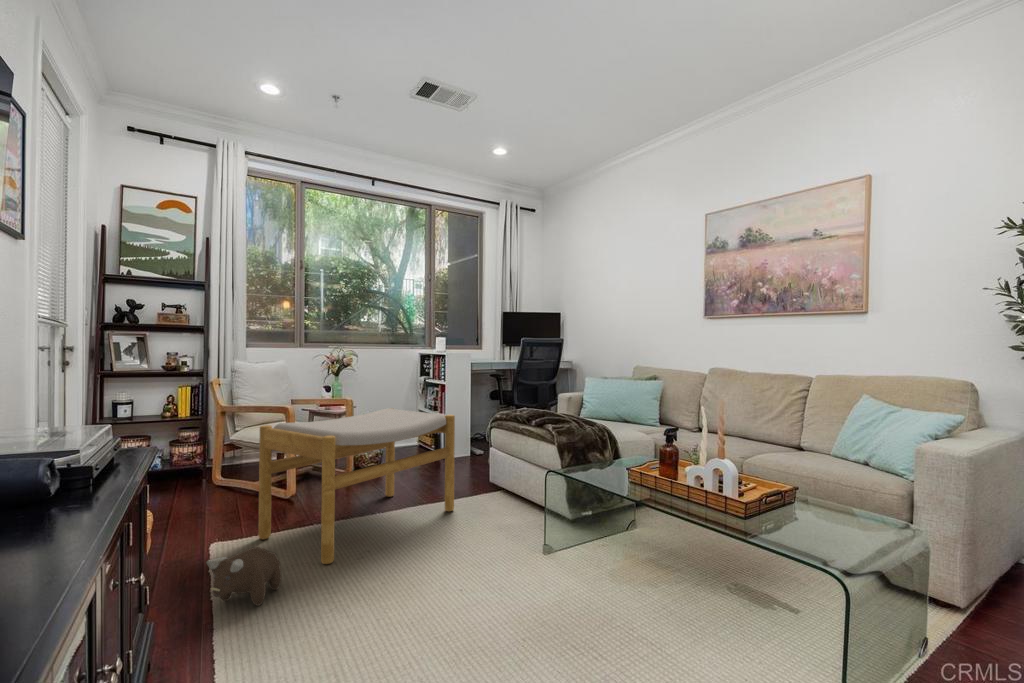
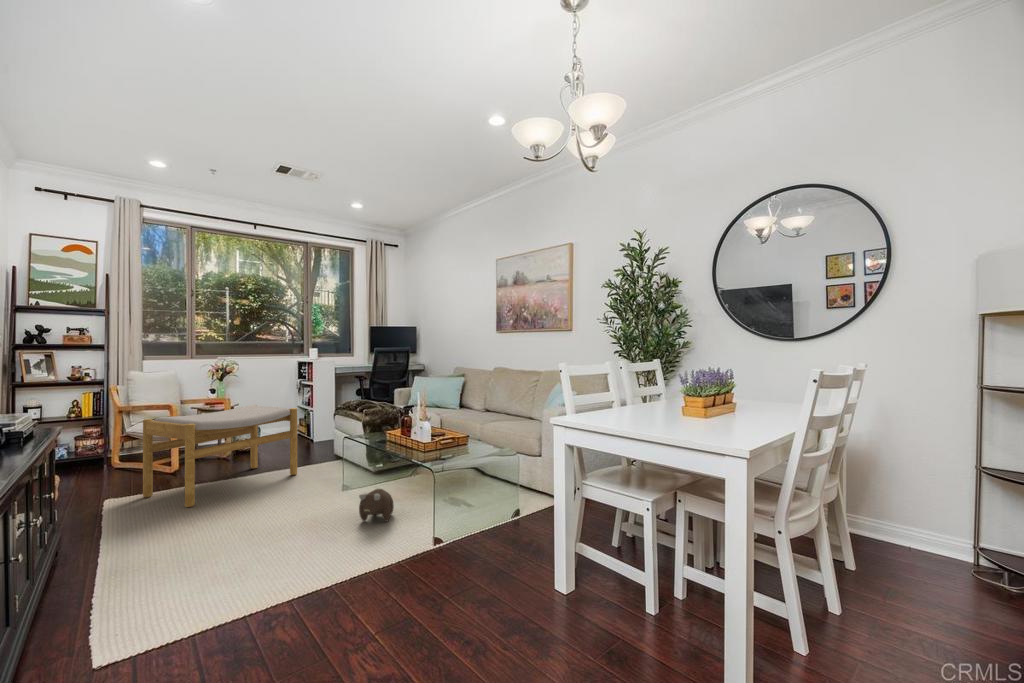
plush toy: present [207,547,282,606] -> present [359,489,394,521]

